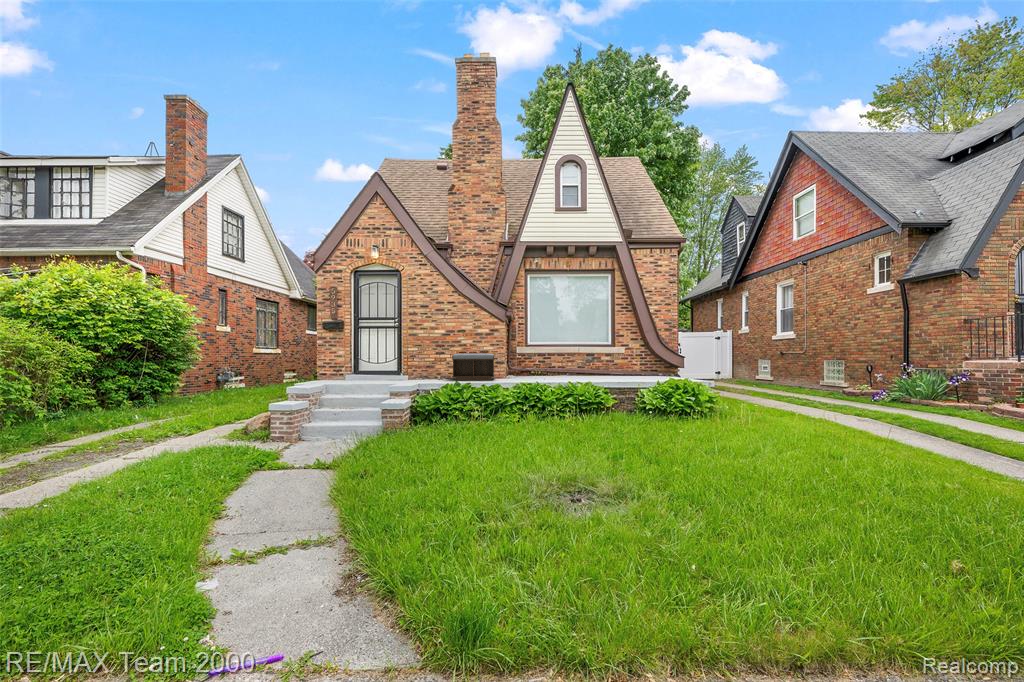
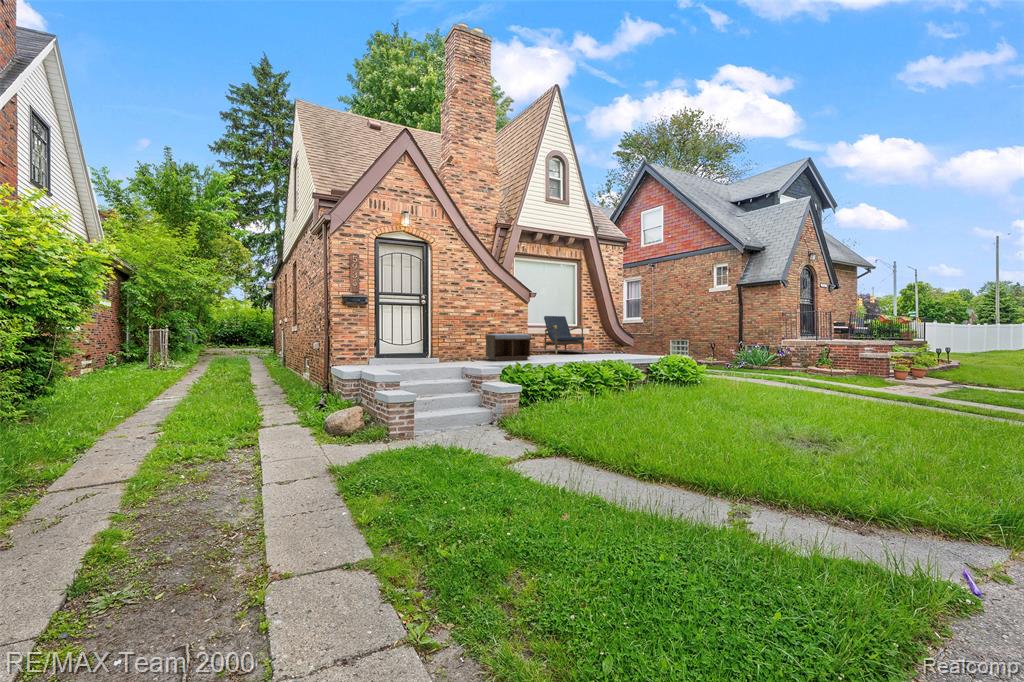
lounge chair: none [551,334,588,375] -> present [544,316,584,354]

